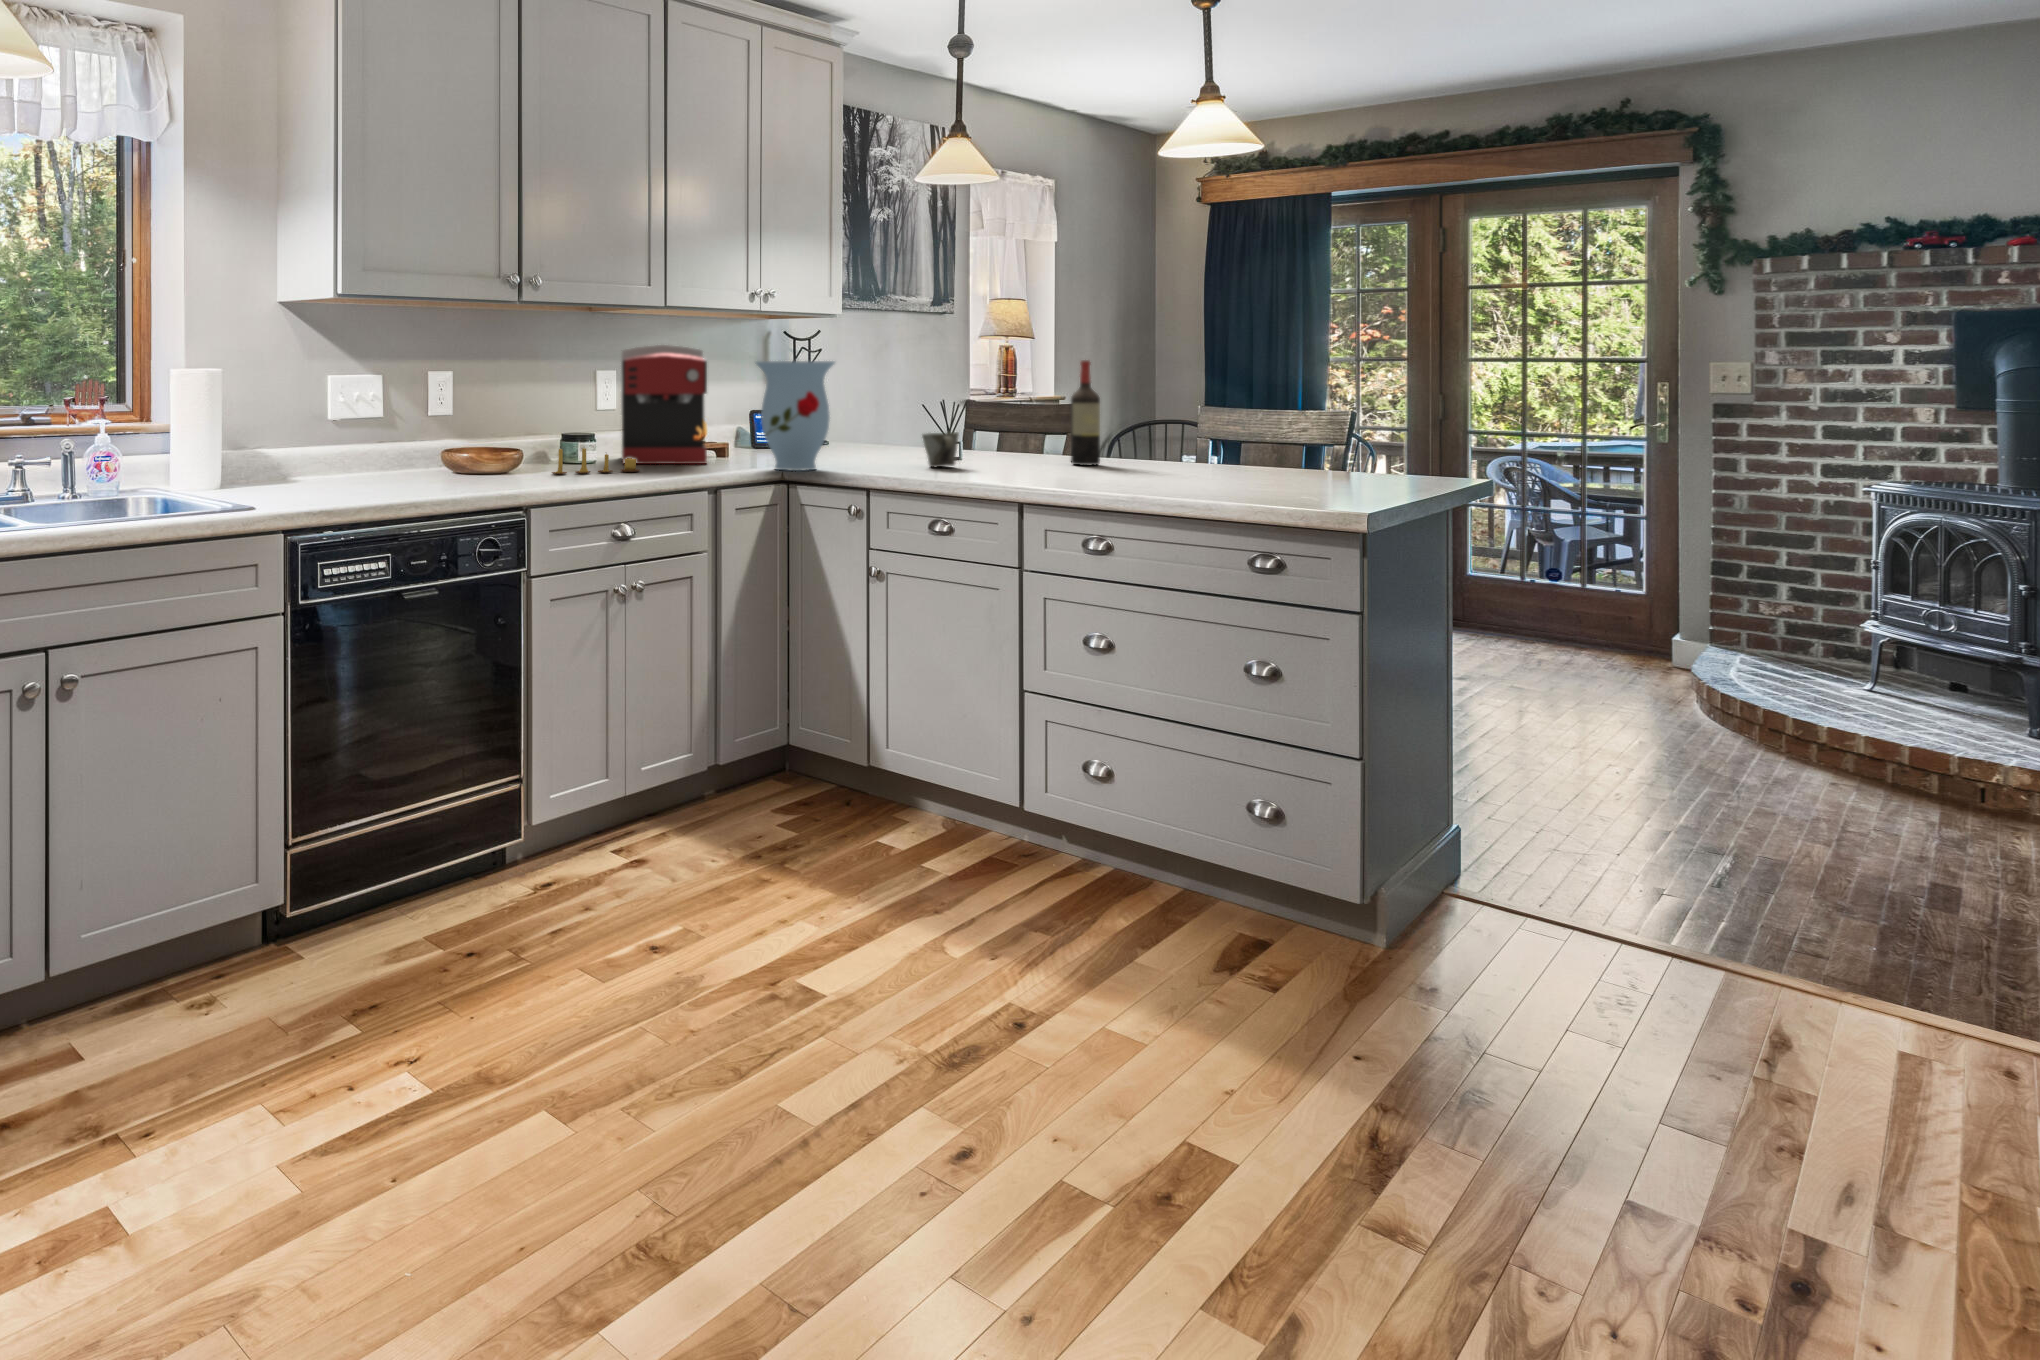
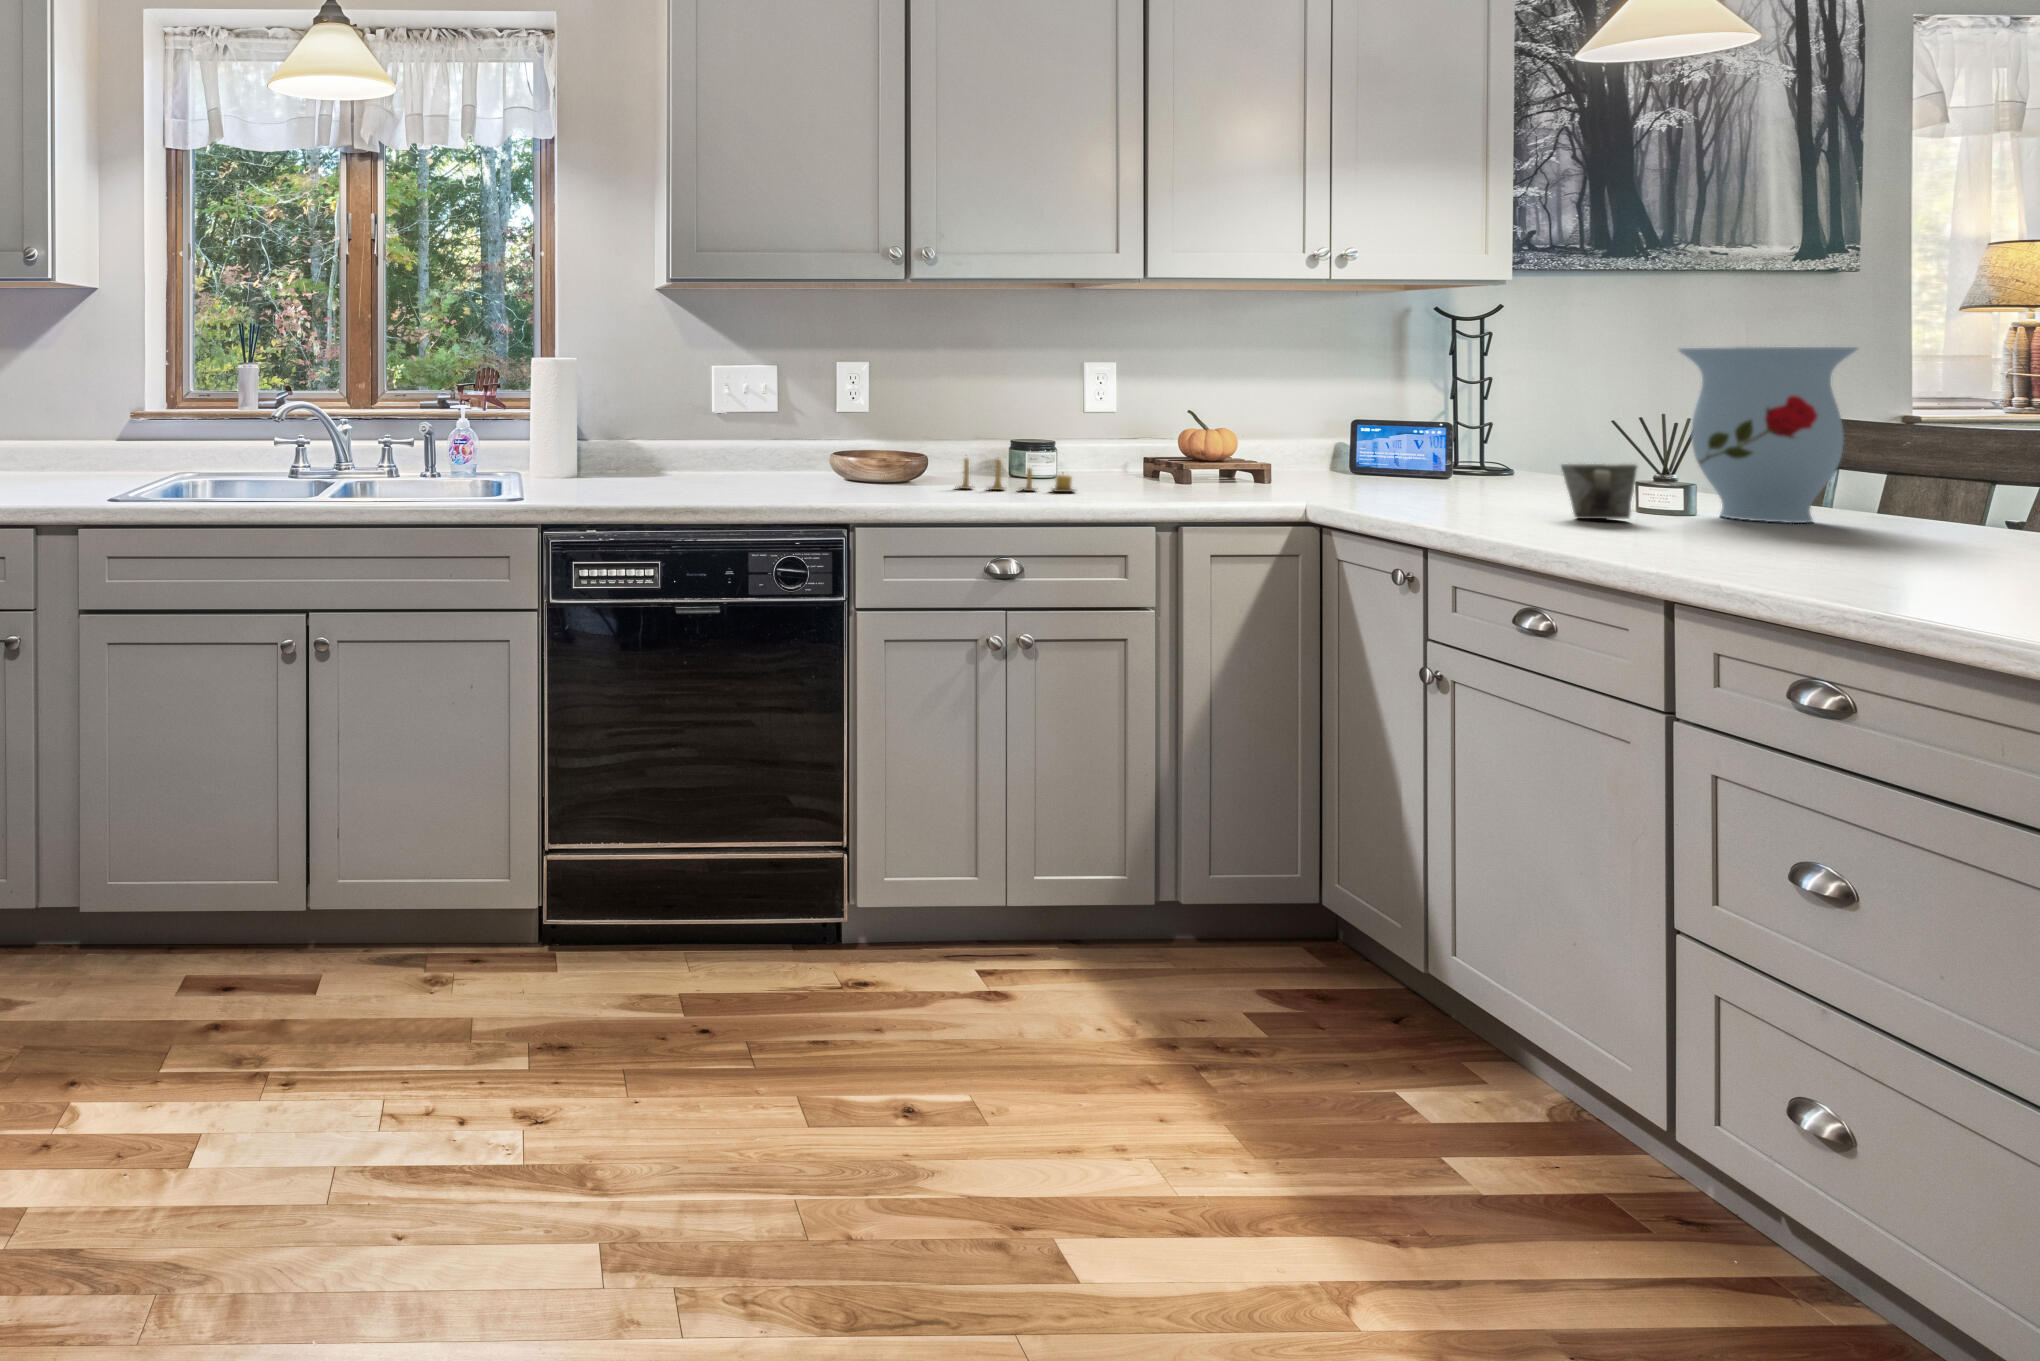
coffee maker: present [621,345,707,464] -> none [1085,332,1230,489]
wine bottle: present [1071,360,1100,465] -> none [1923,346,2002,540]
vase: present [756,361,835,471] -> present [1679,347,1858,523]

